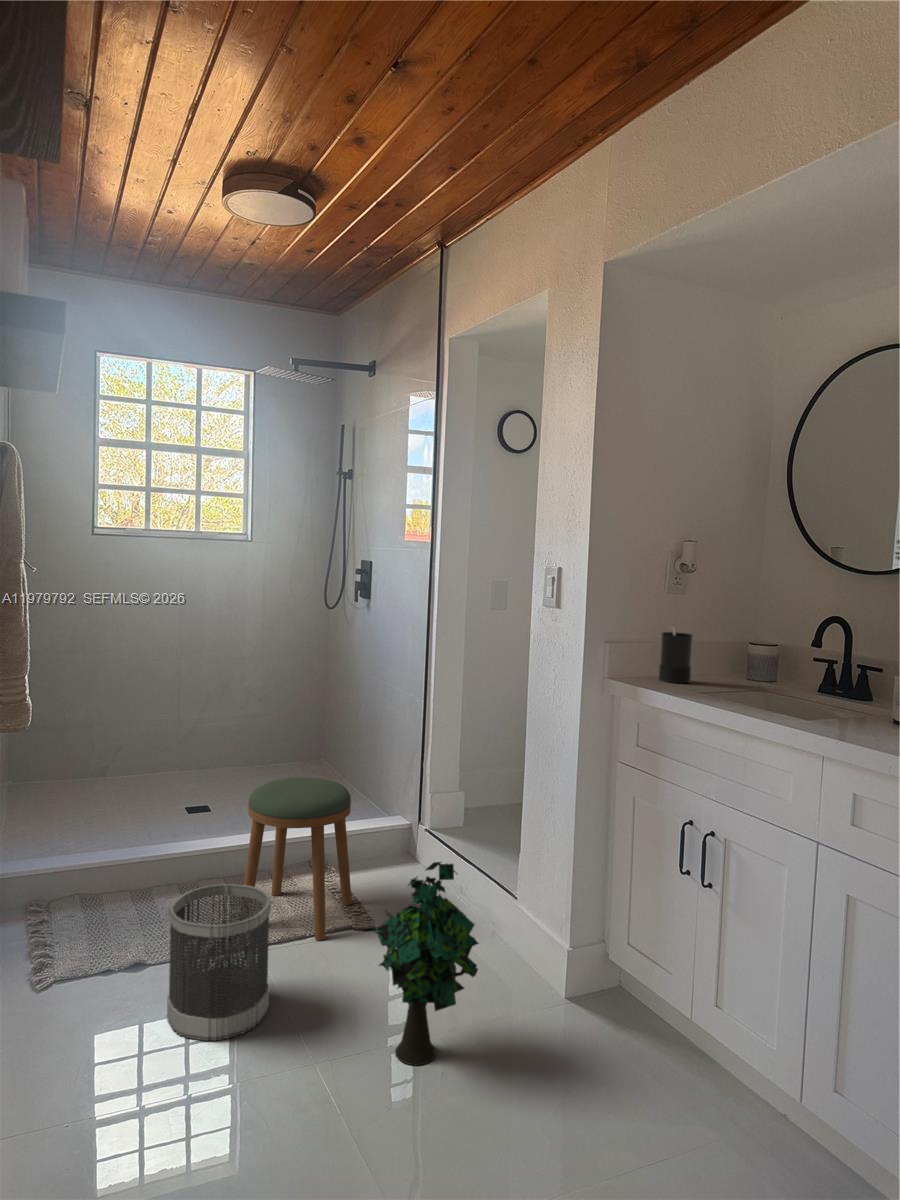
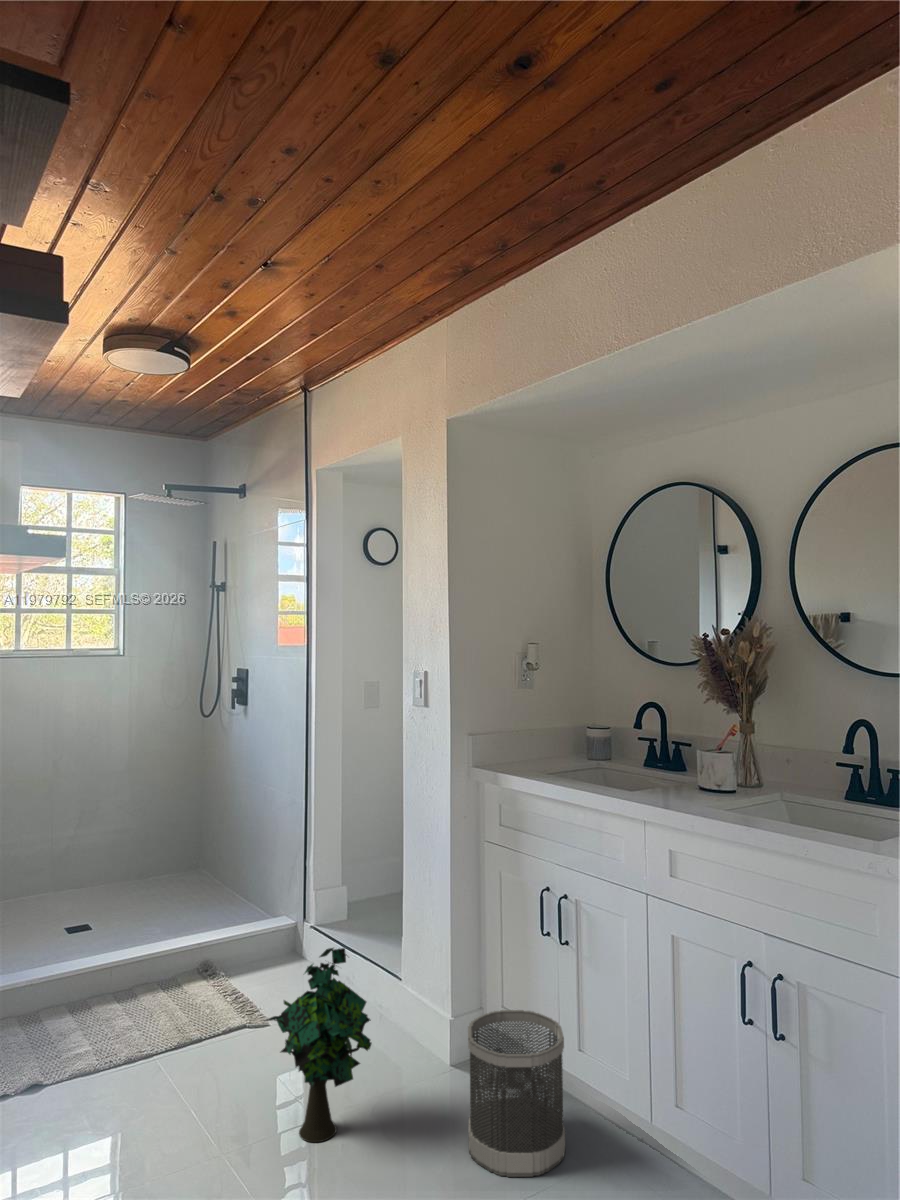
candle: present [659,629,693,683] -> none [514,719,541,768]
stool: present [241,777,352,941] -> none [132,884,243,1043]
wastebasket: present [167,884,271,1041] -> present [468,1010,565,1177]

